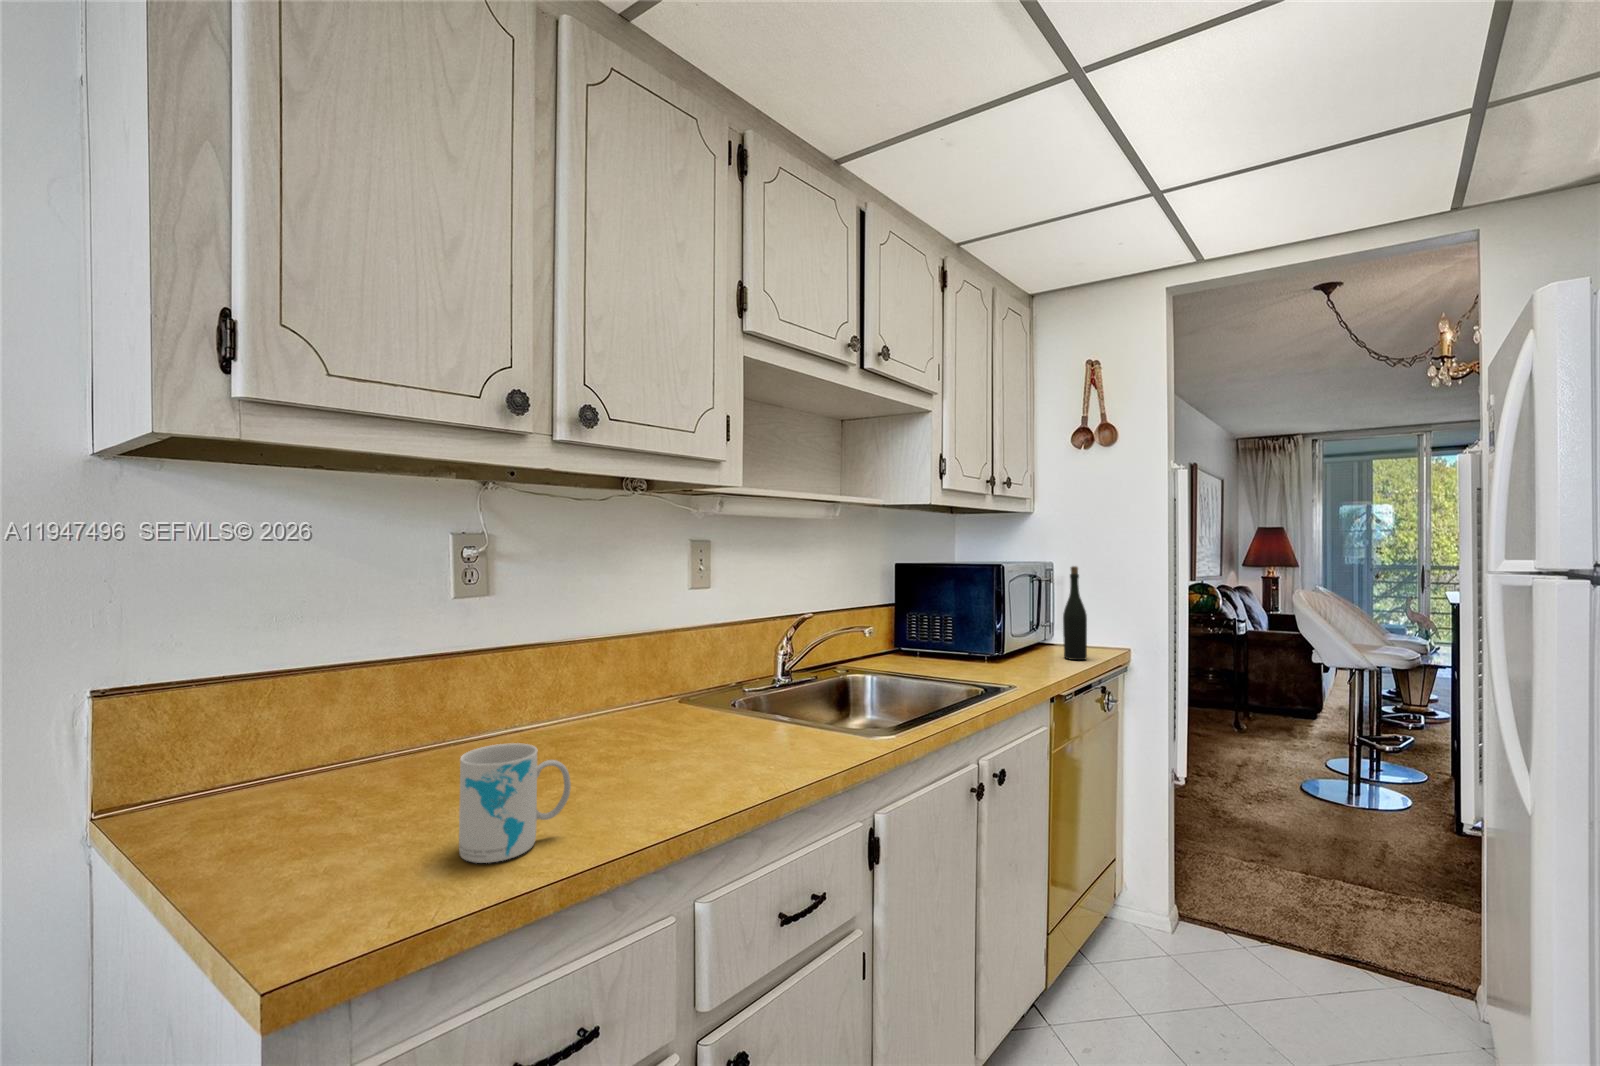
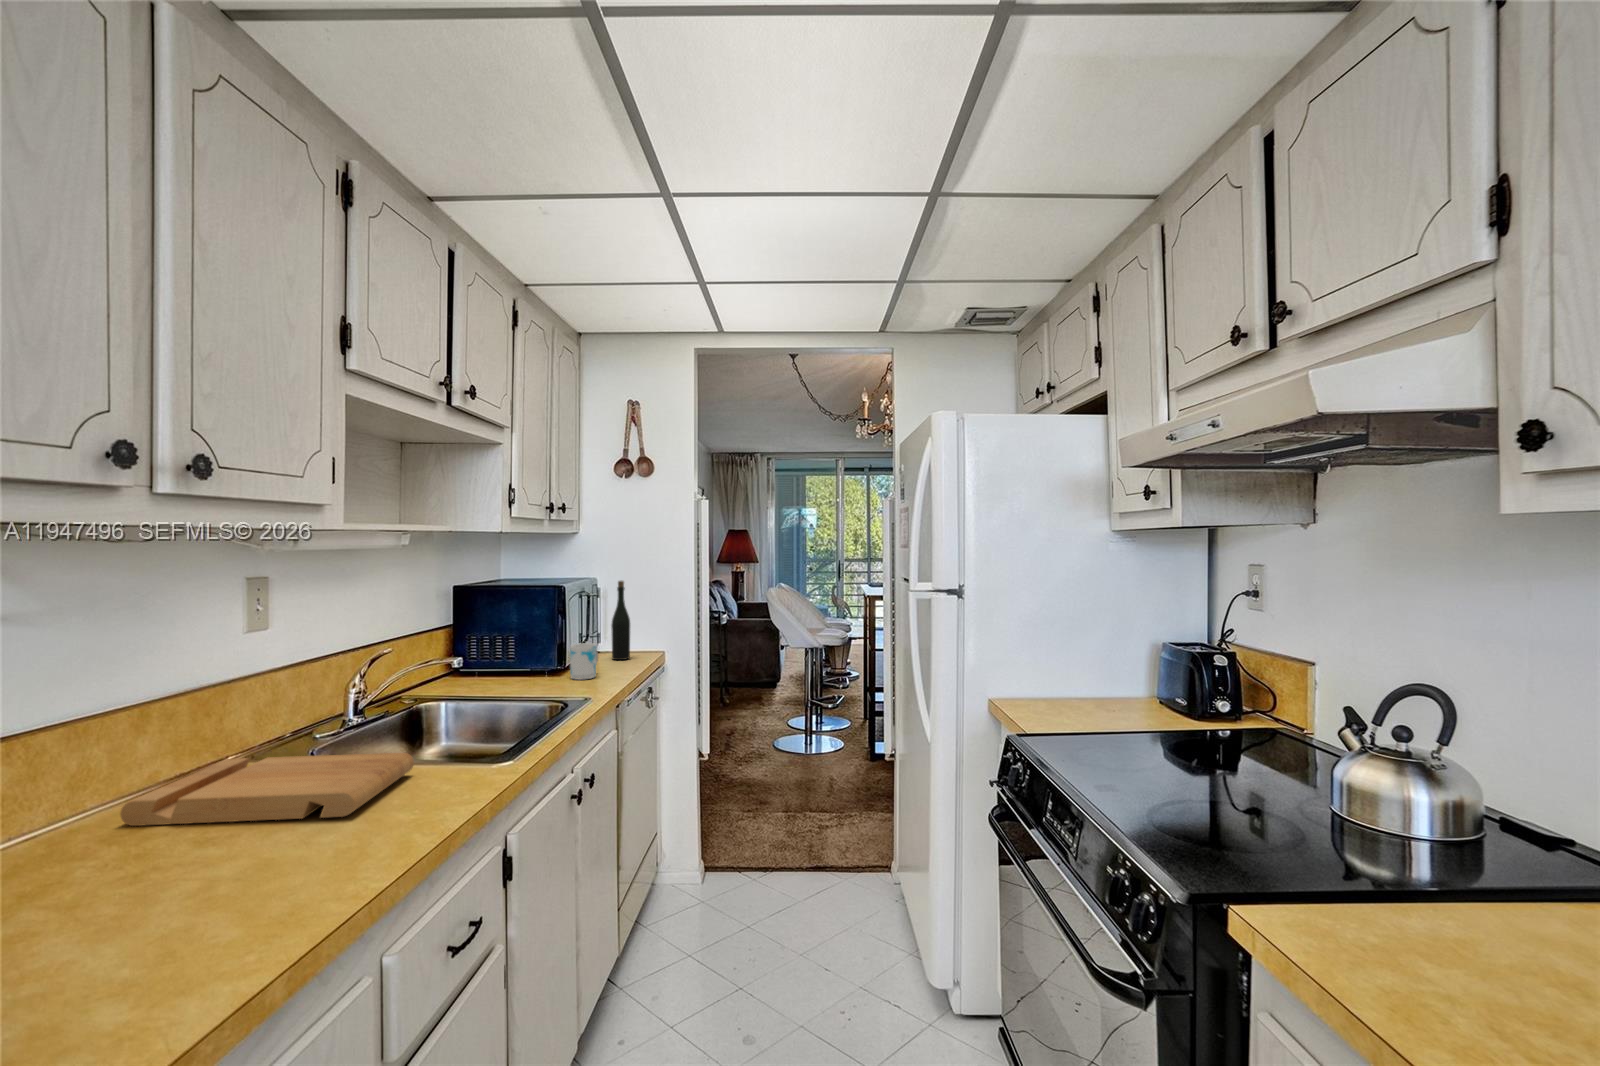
cutting board: none [567,695,787,770] -> present [120,753,414,826]
mug: present [459,743,571,863] -> present [570,643,598,680]

